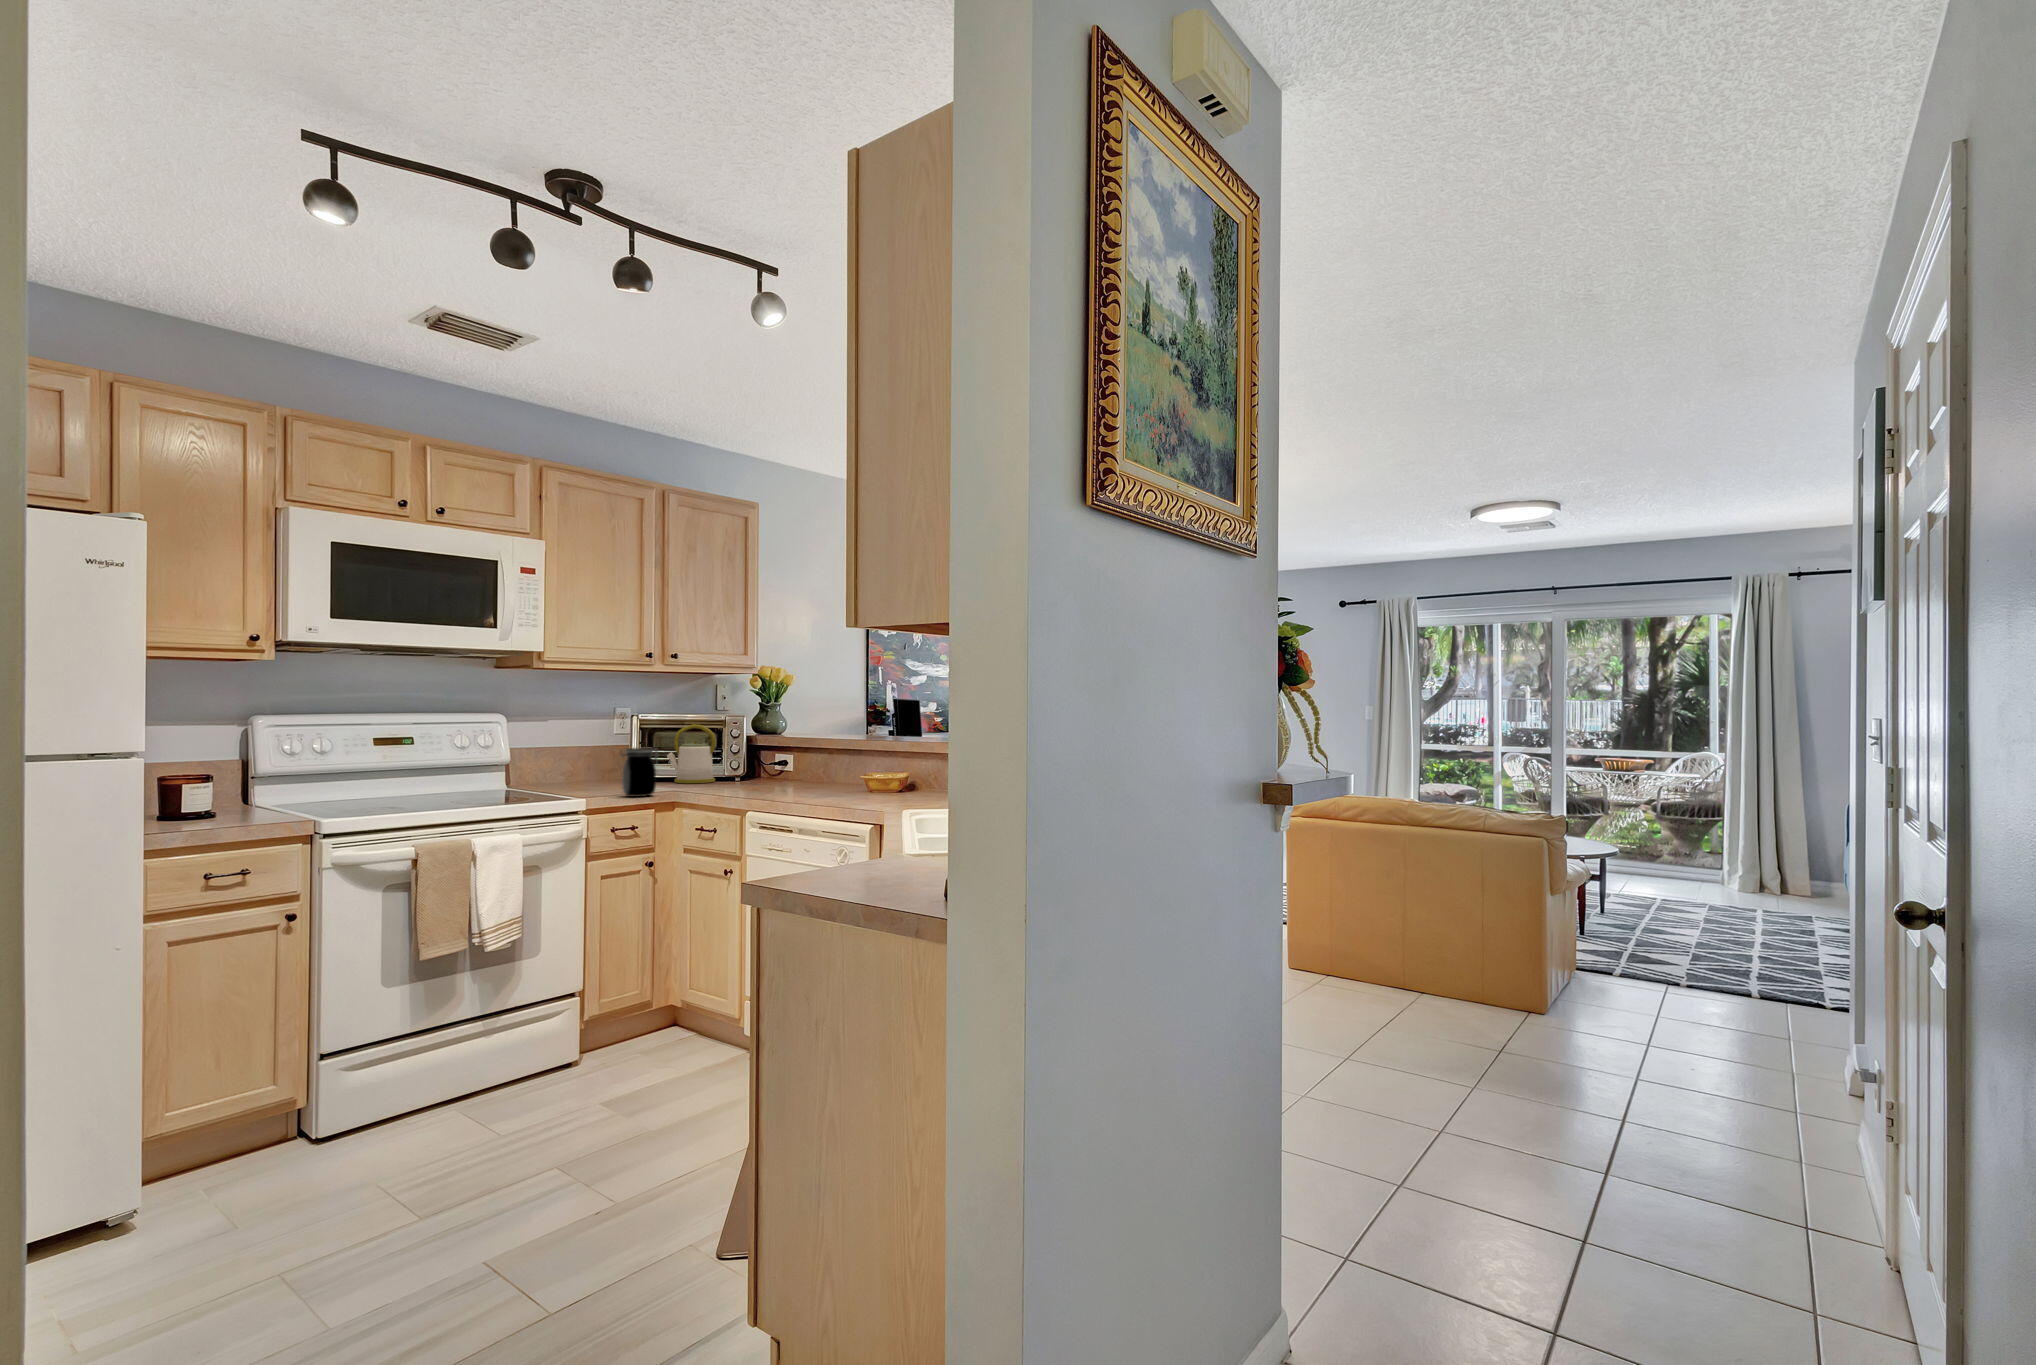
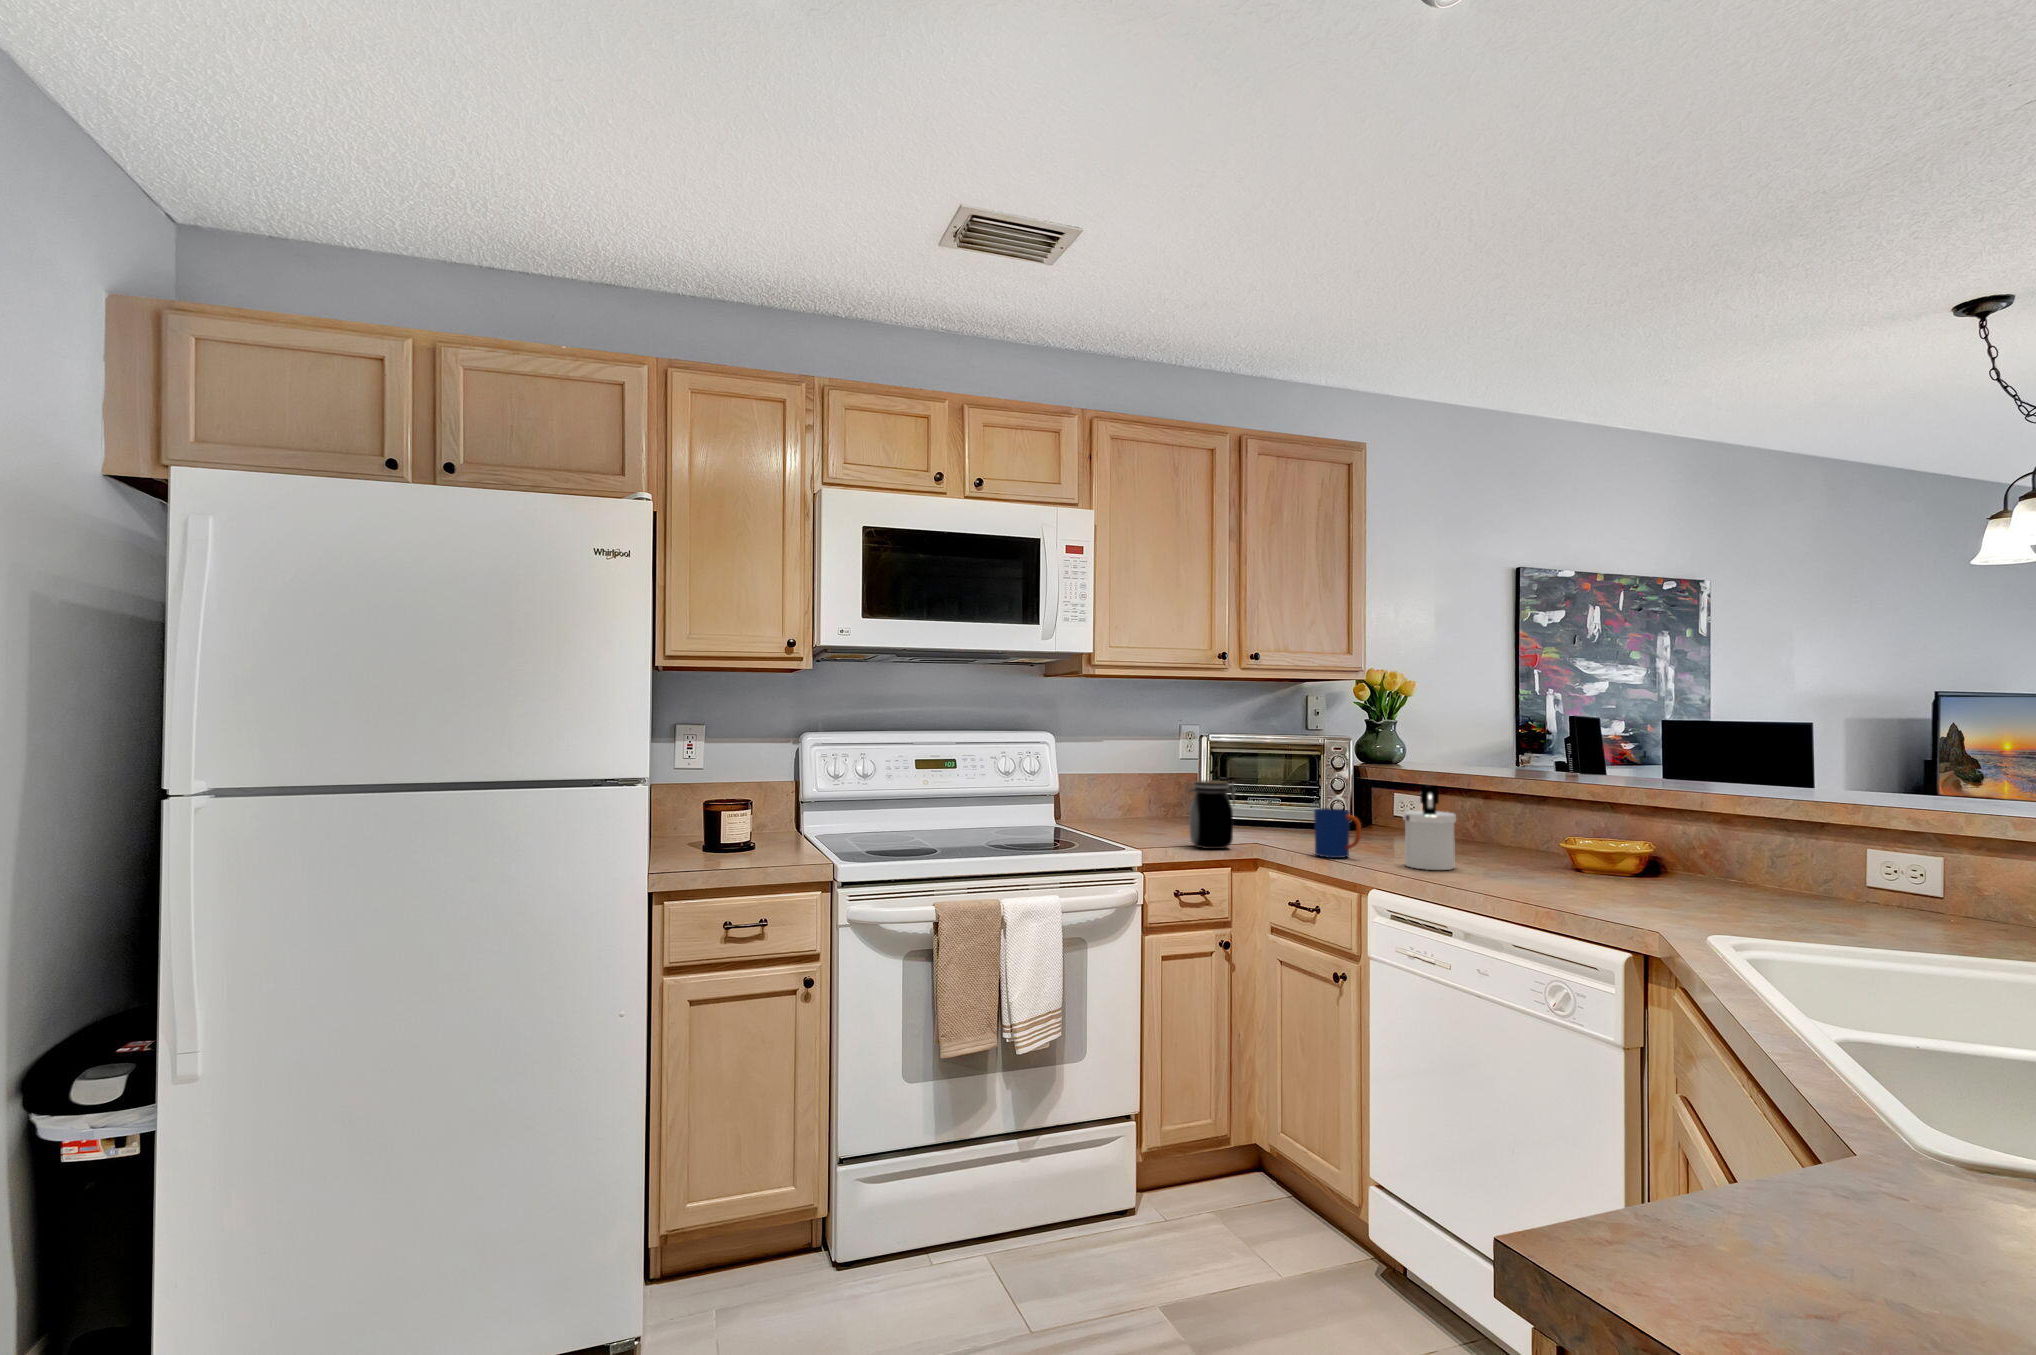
kettle: present [667,724,716,783] -> none [1245,748,1311,829]
soap dispenser: none [773,744,806,798] -> present [1403,785,1456,870]
mug: none [715,763,746,796] -> present [1314,808,1361,858]

